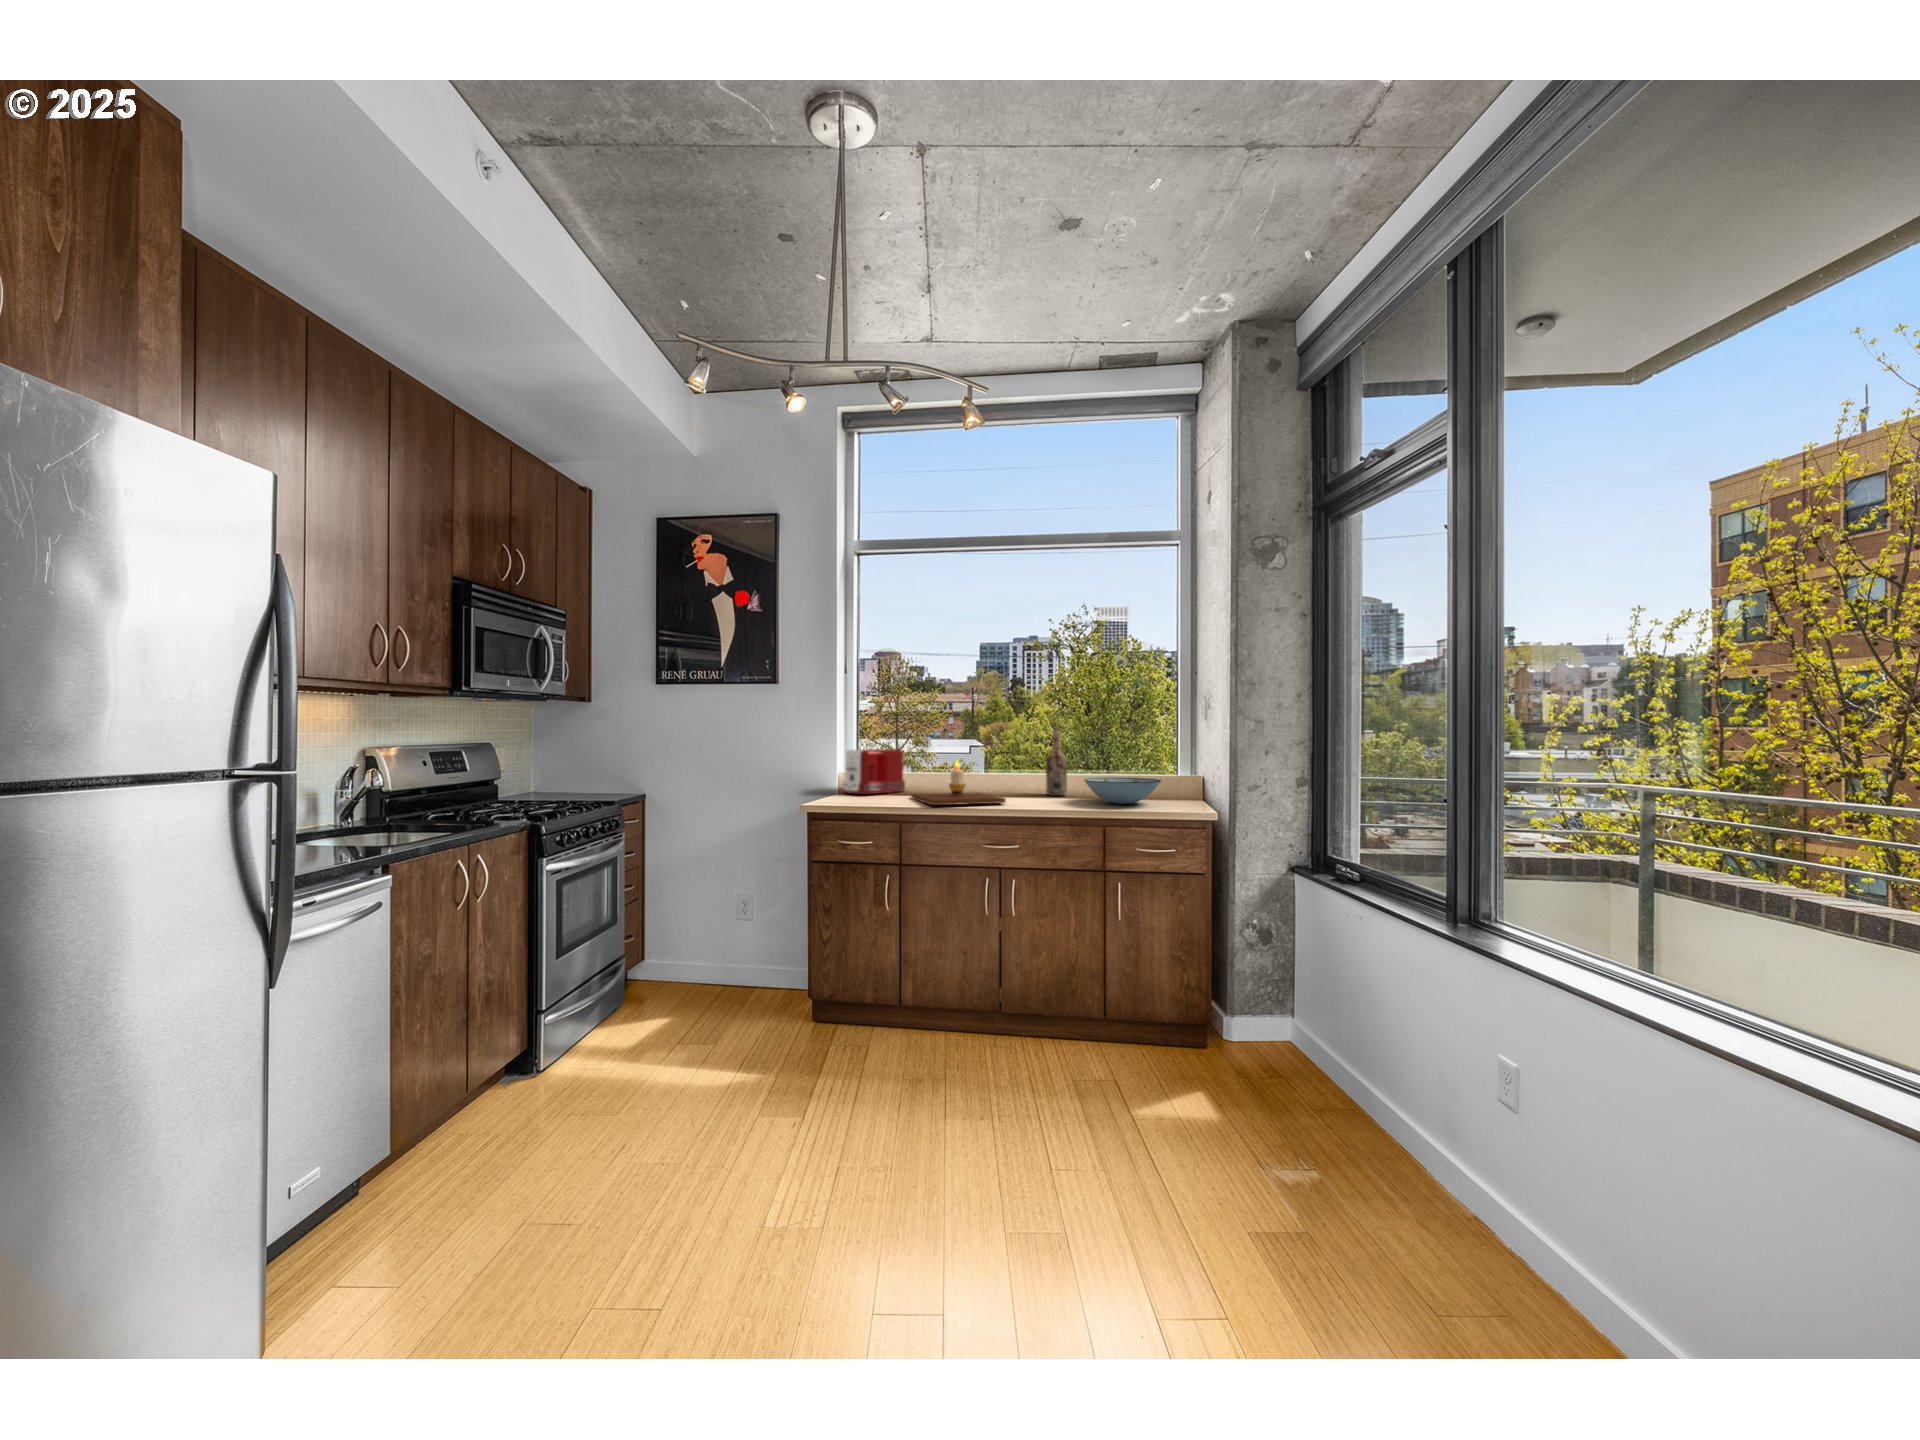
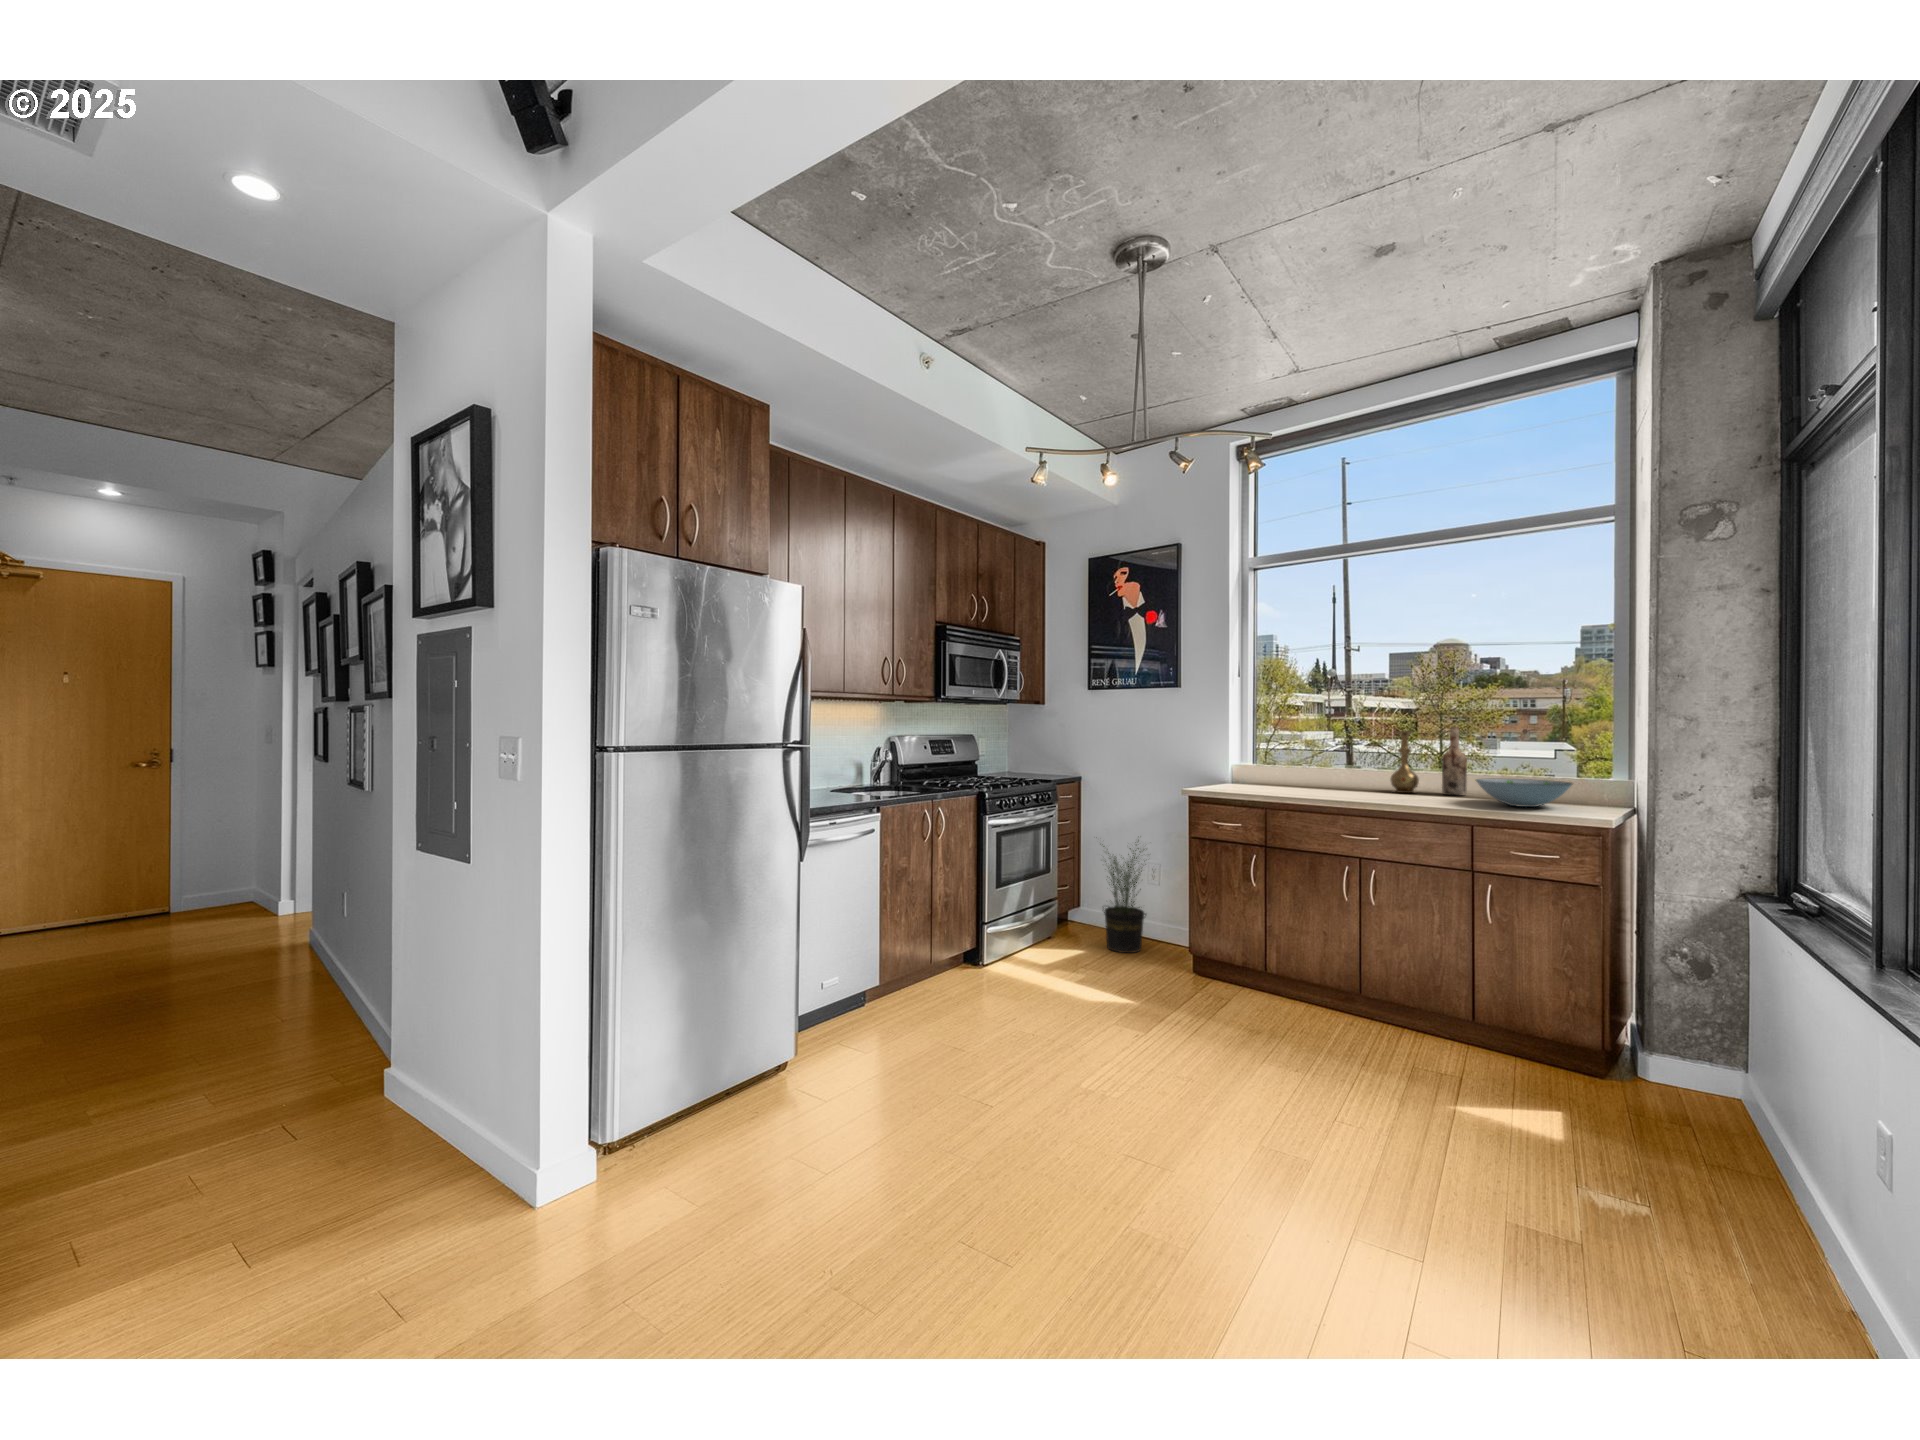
vase: none [1001,733,1026,796] -> present [1390,731,1419,793]
toaster: present [843,749,905,794] -> none [1234,745,1296,784]
candle: present [911,760,1006,805] -> none [1293,755,1381,798]
potted plant: none [675,861,754,1012] -> present [1102,840,1146,953]

